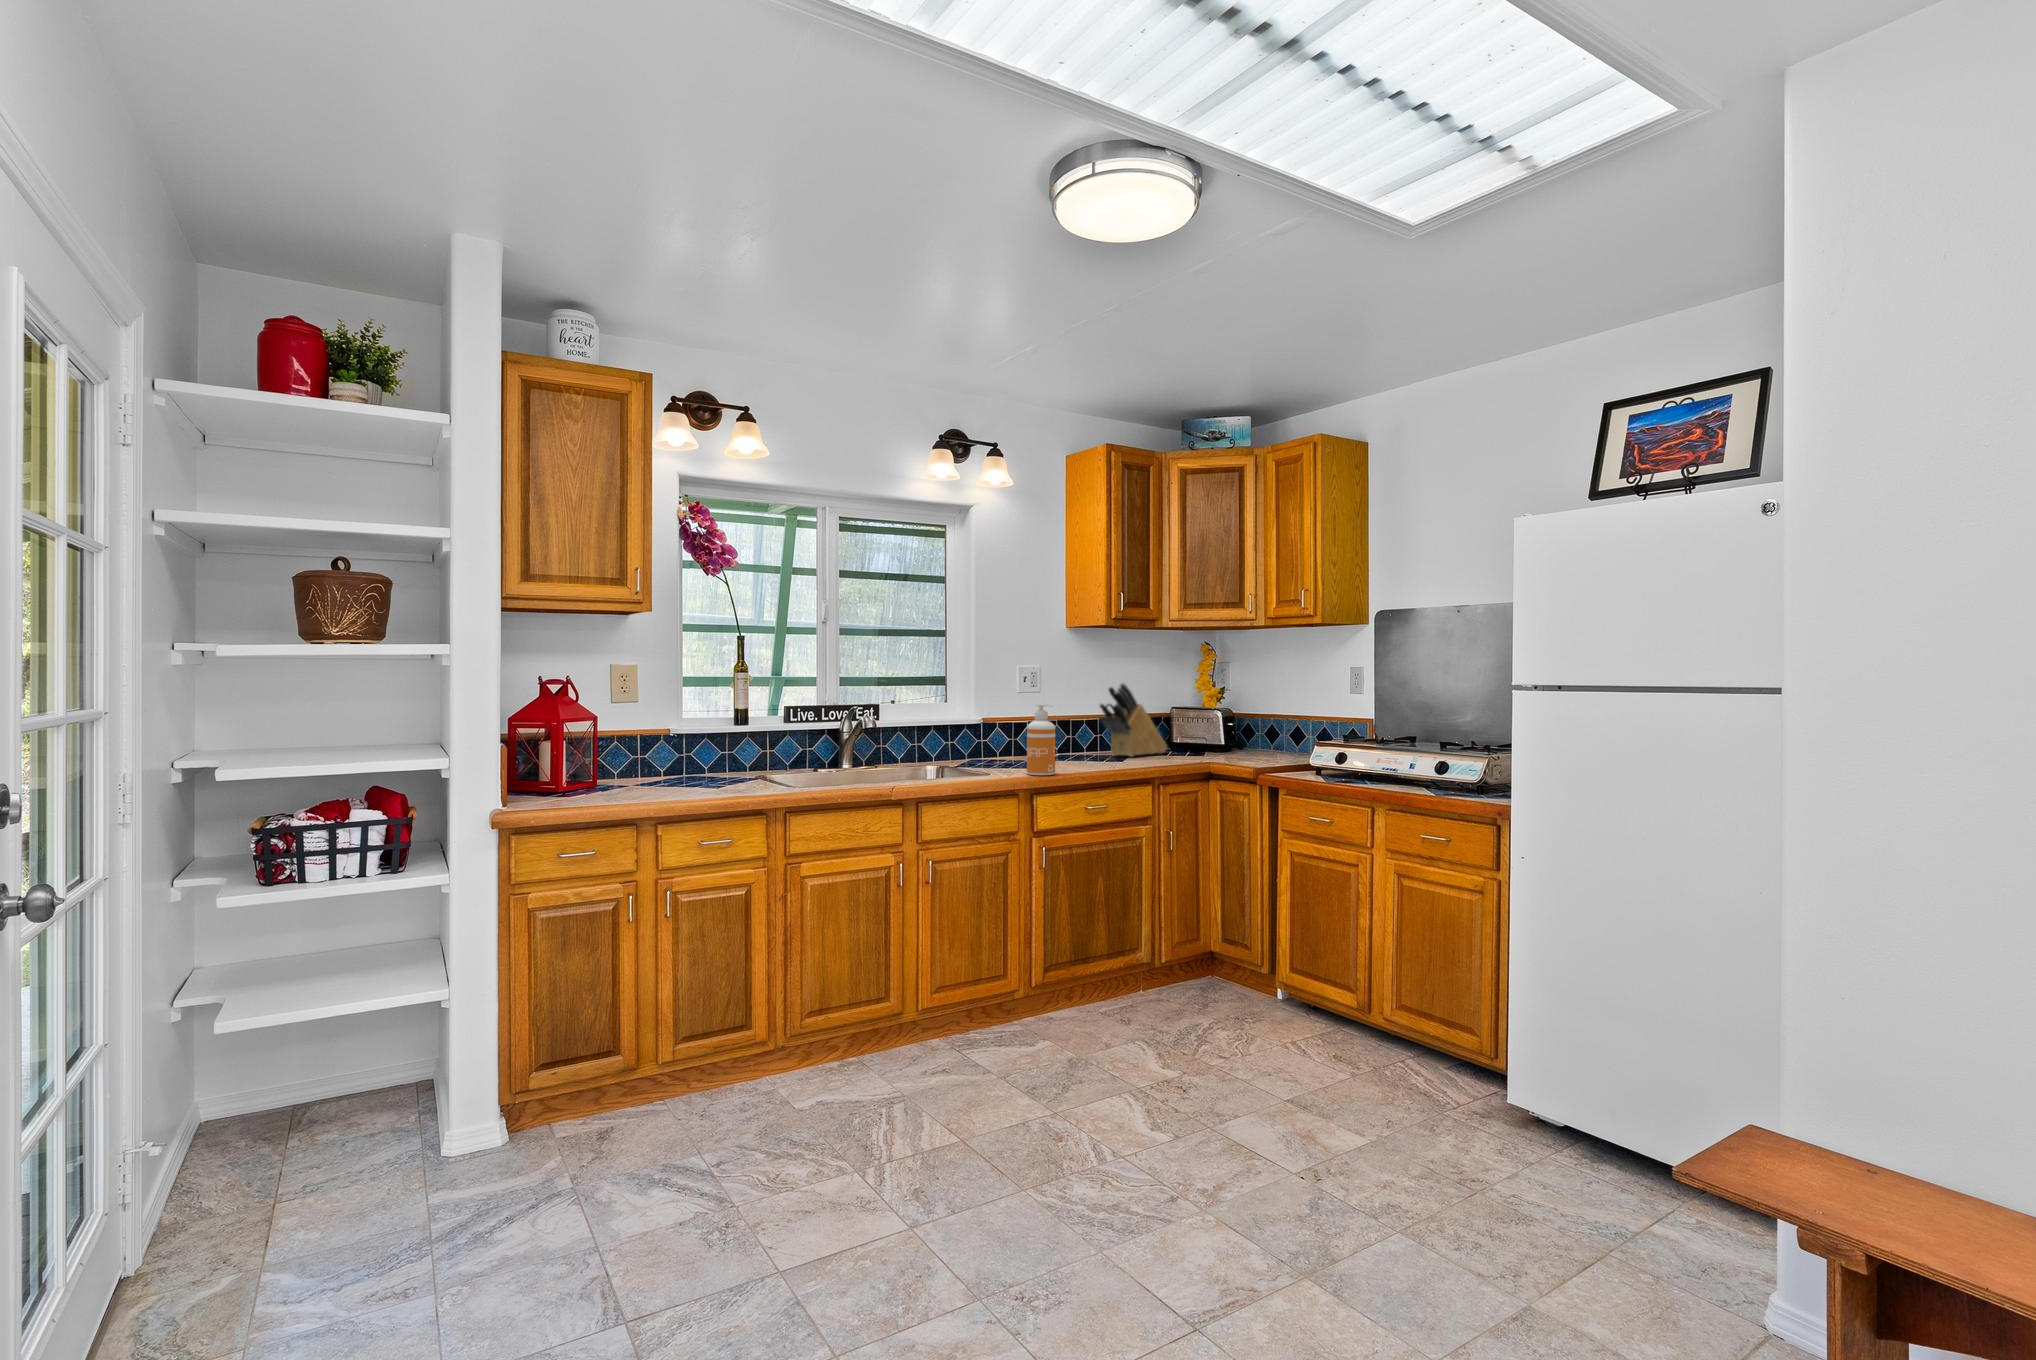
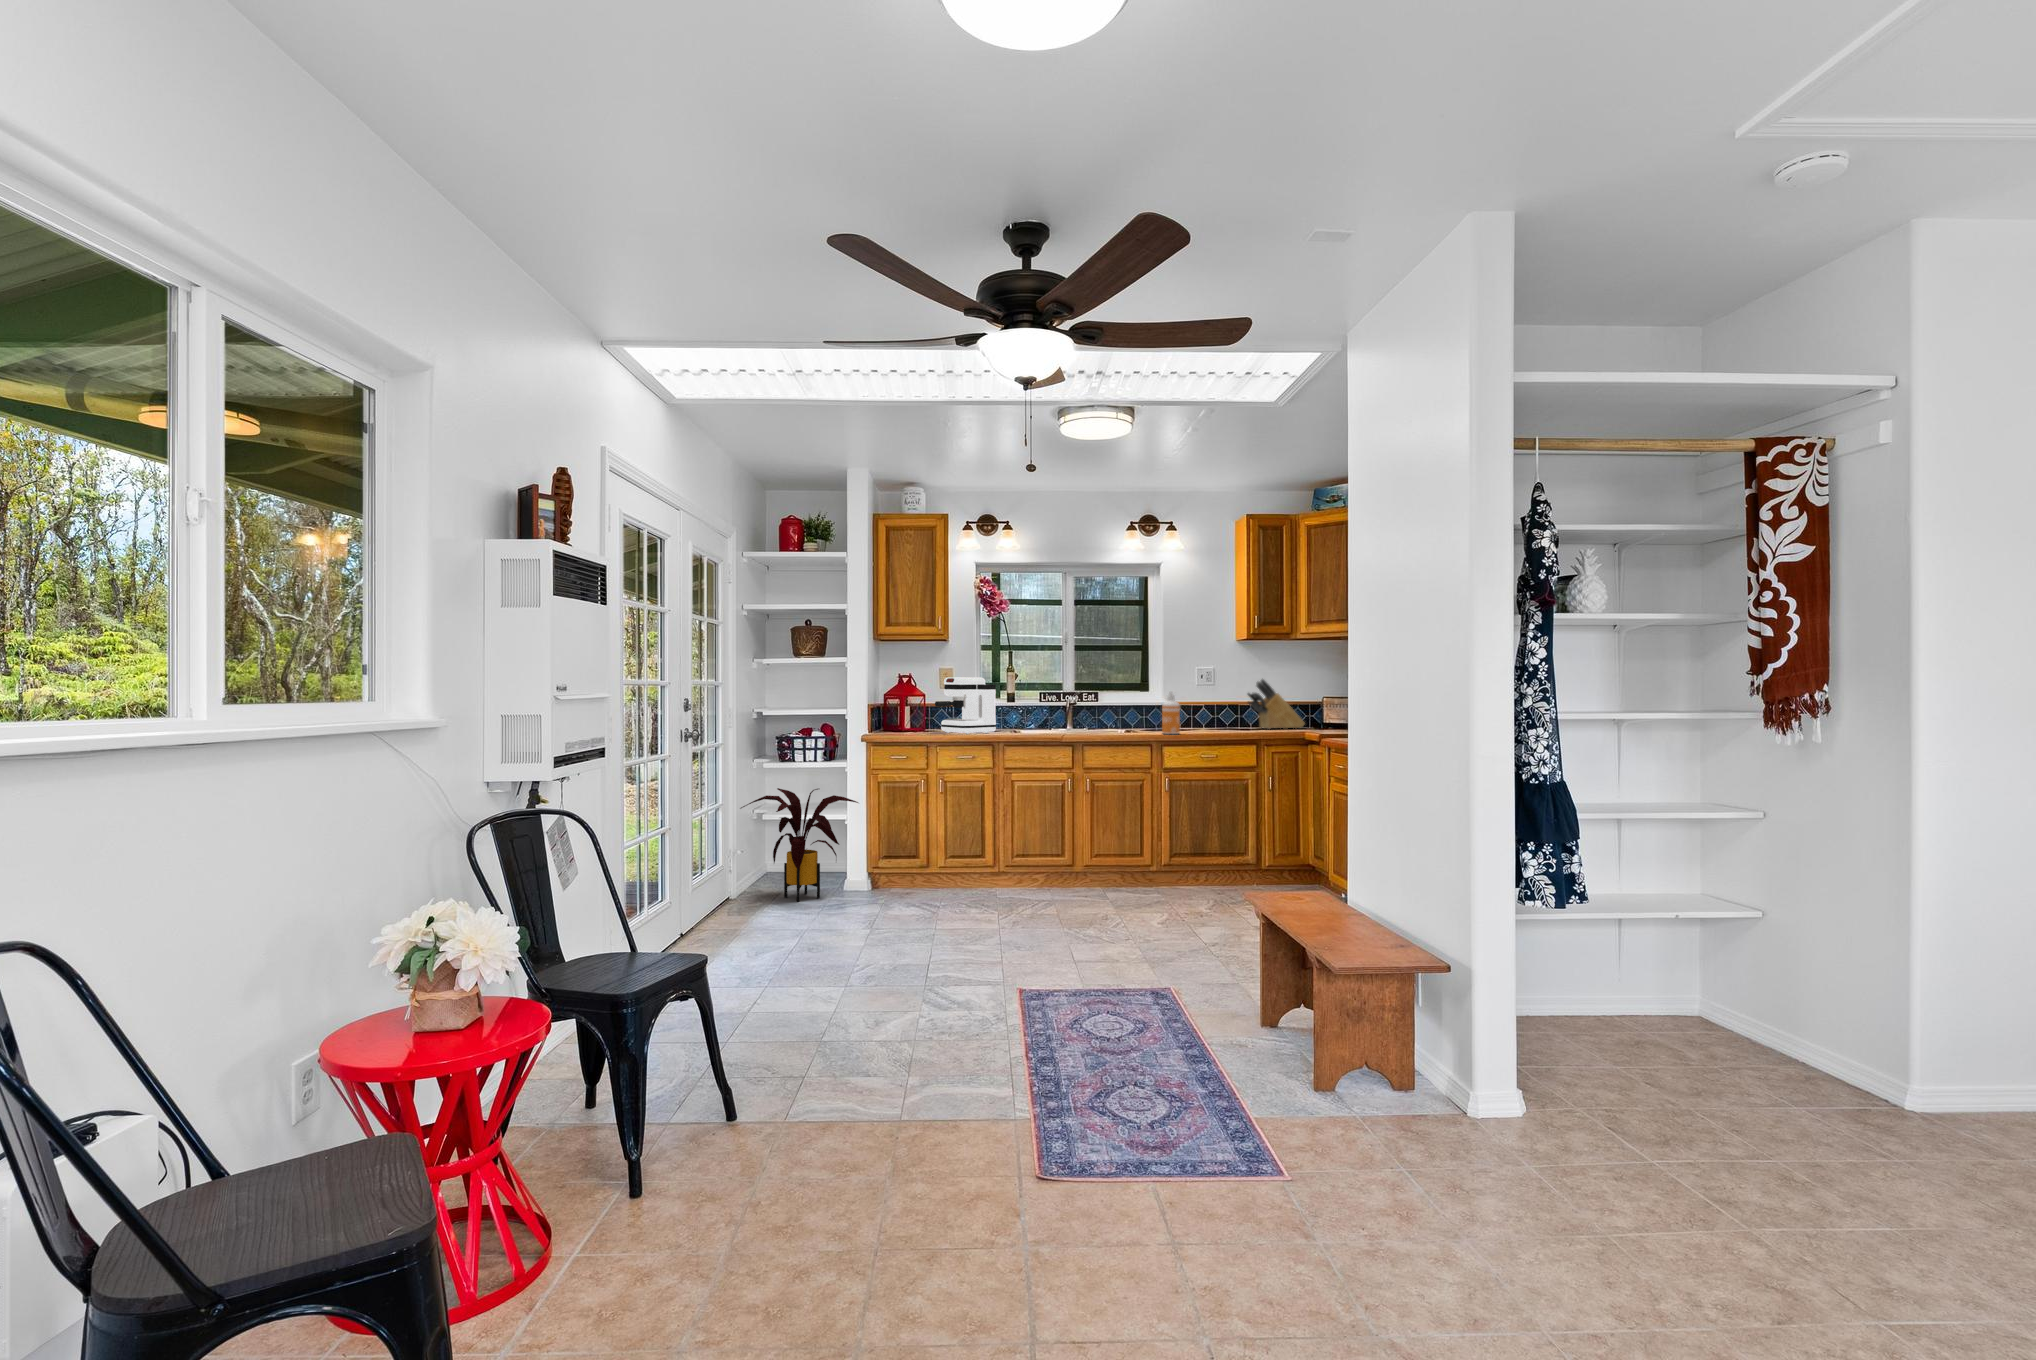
coffee maker: none [638,684,750,794] -> present [935,677,996,734]
house plant: none [167,950,499,1240] -> present [740,788,858,902]

